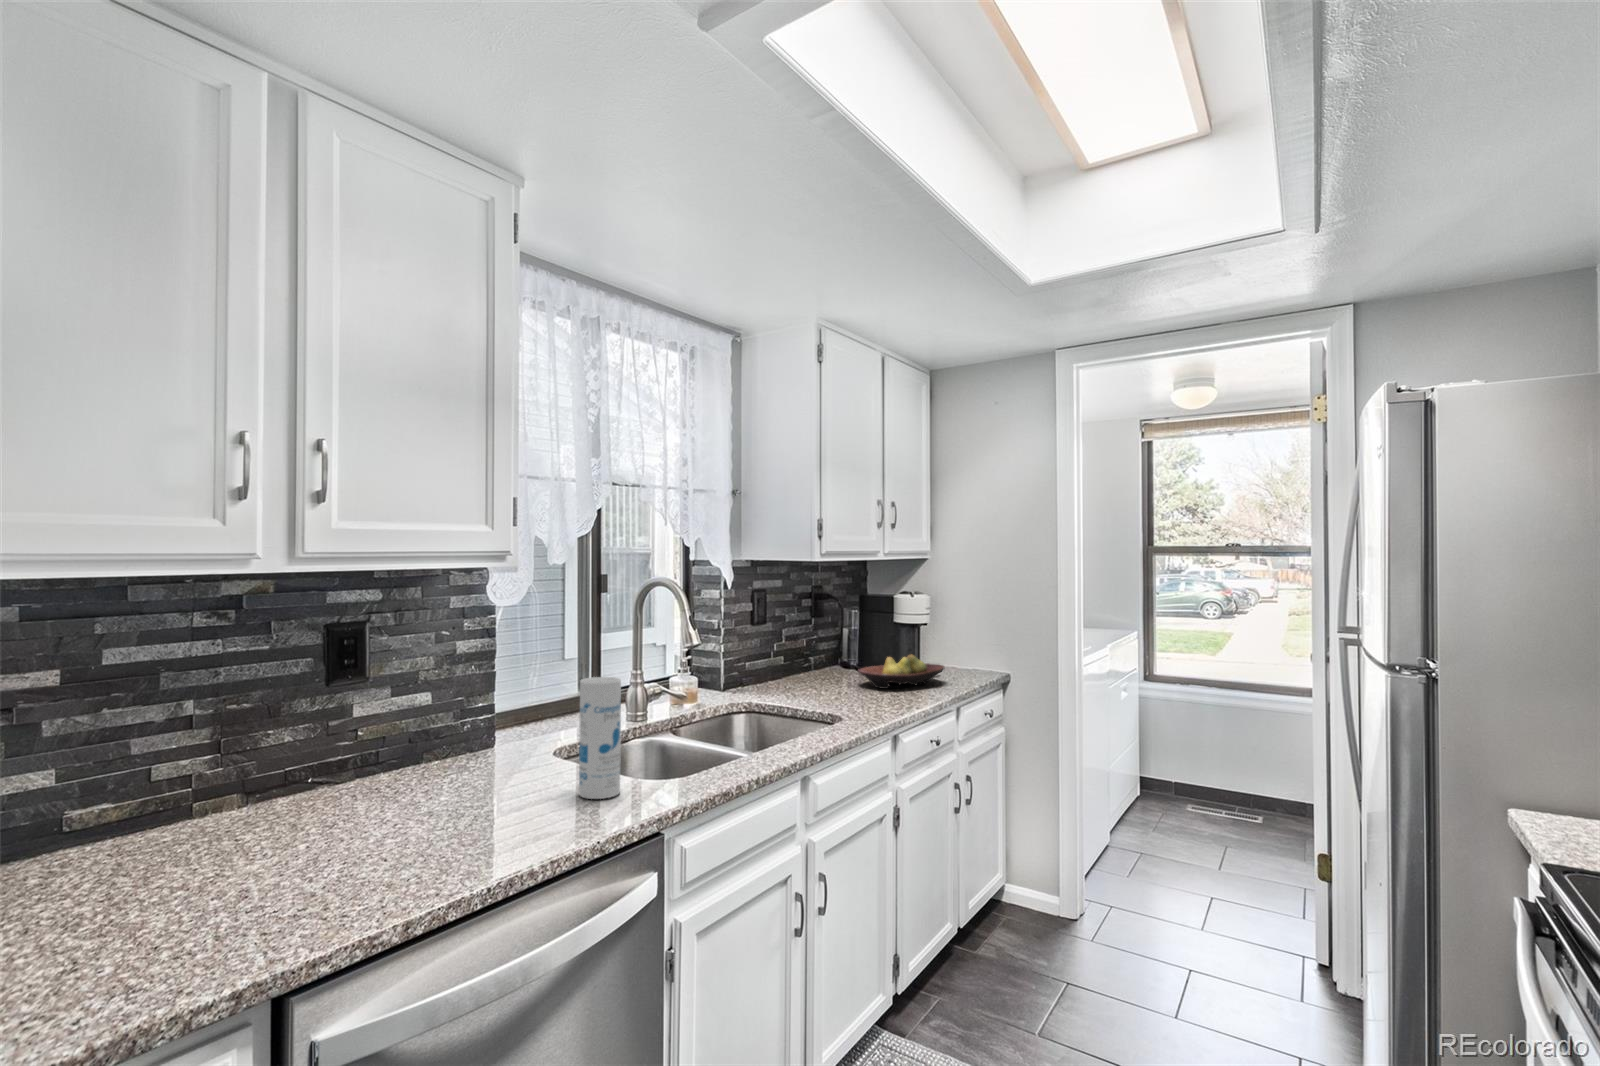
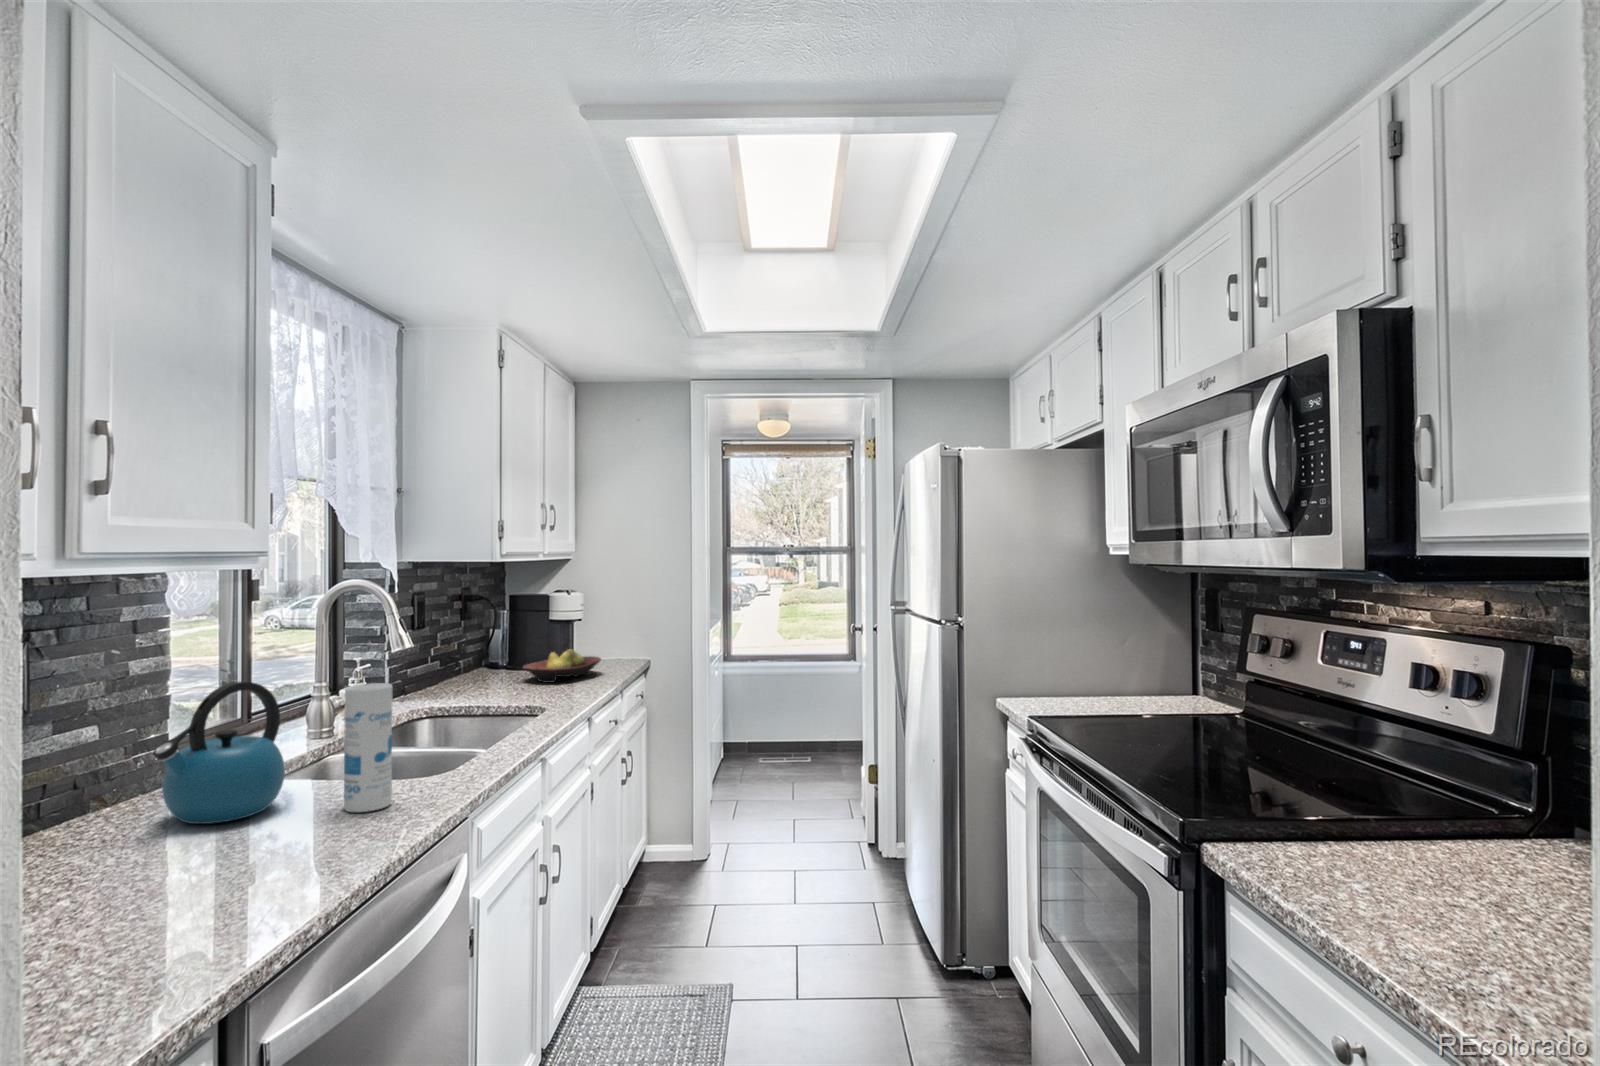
kettle: none [439,665,548,788] -> present [153,682,285,824]

